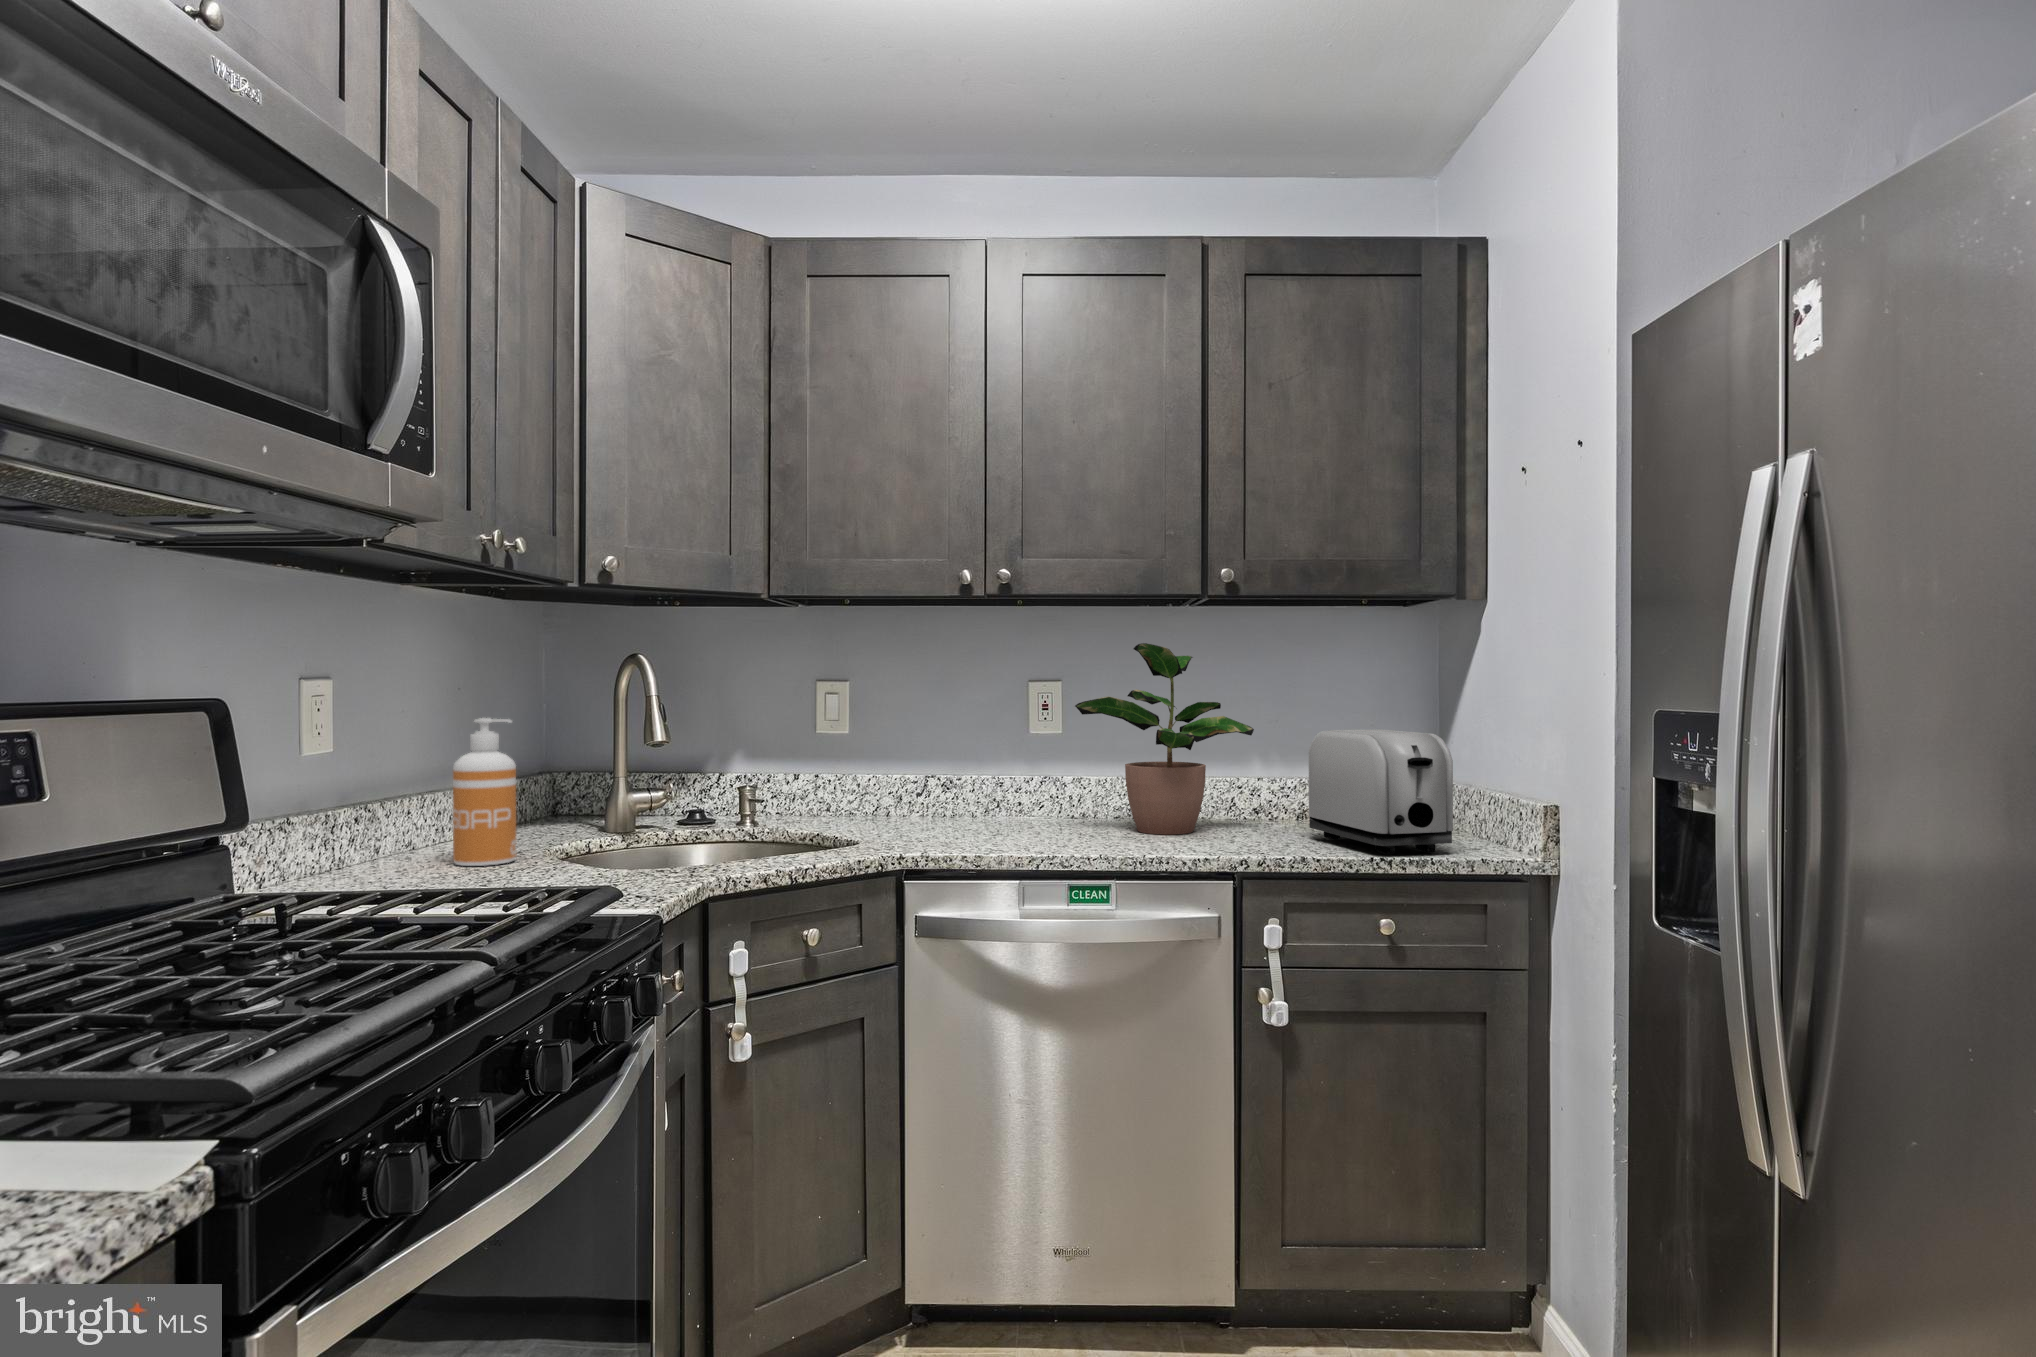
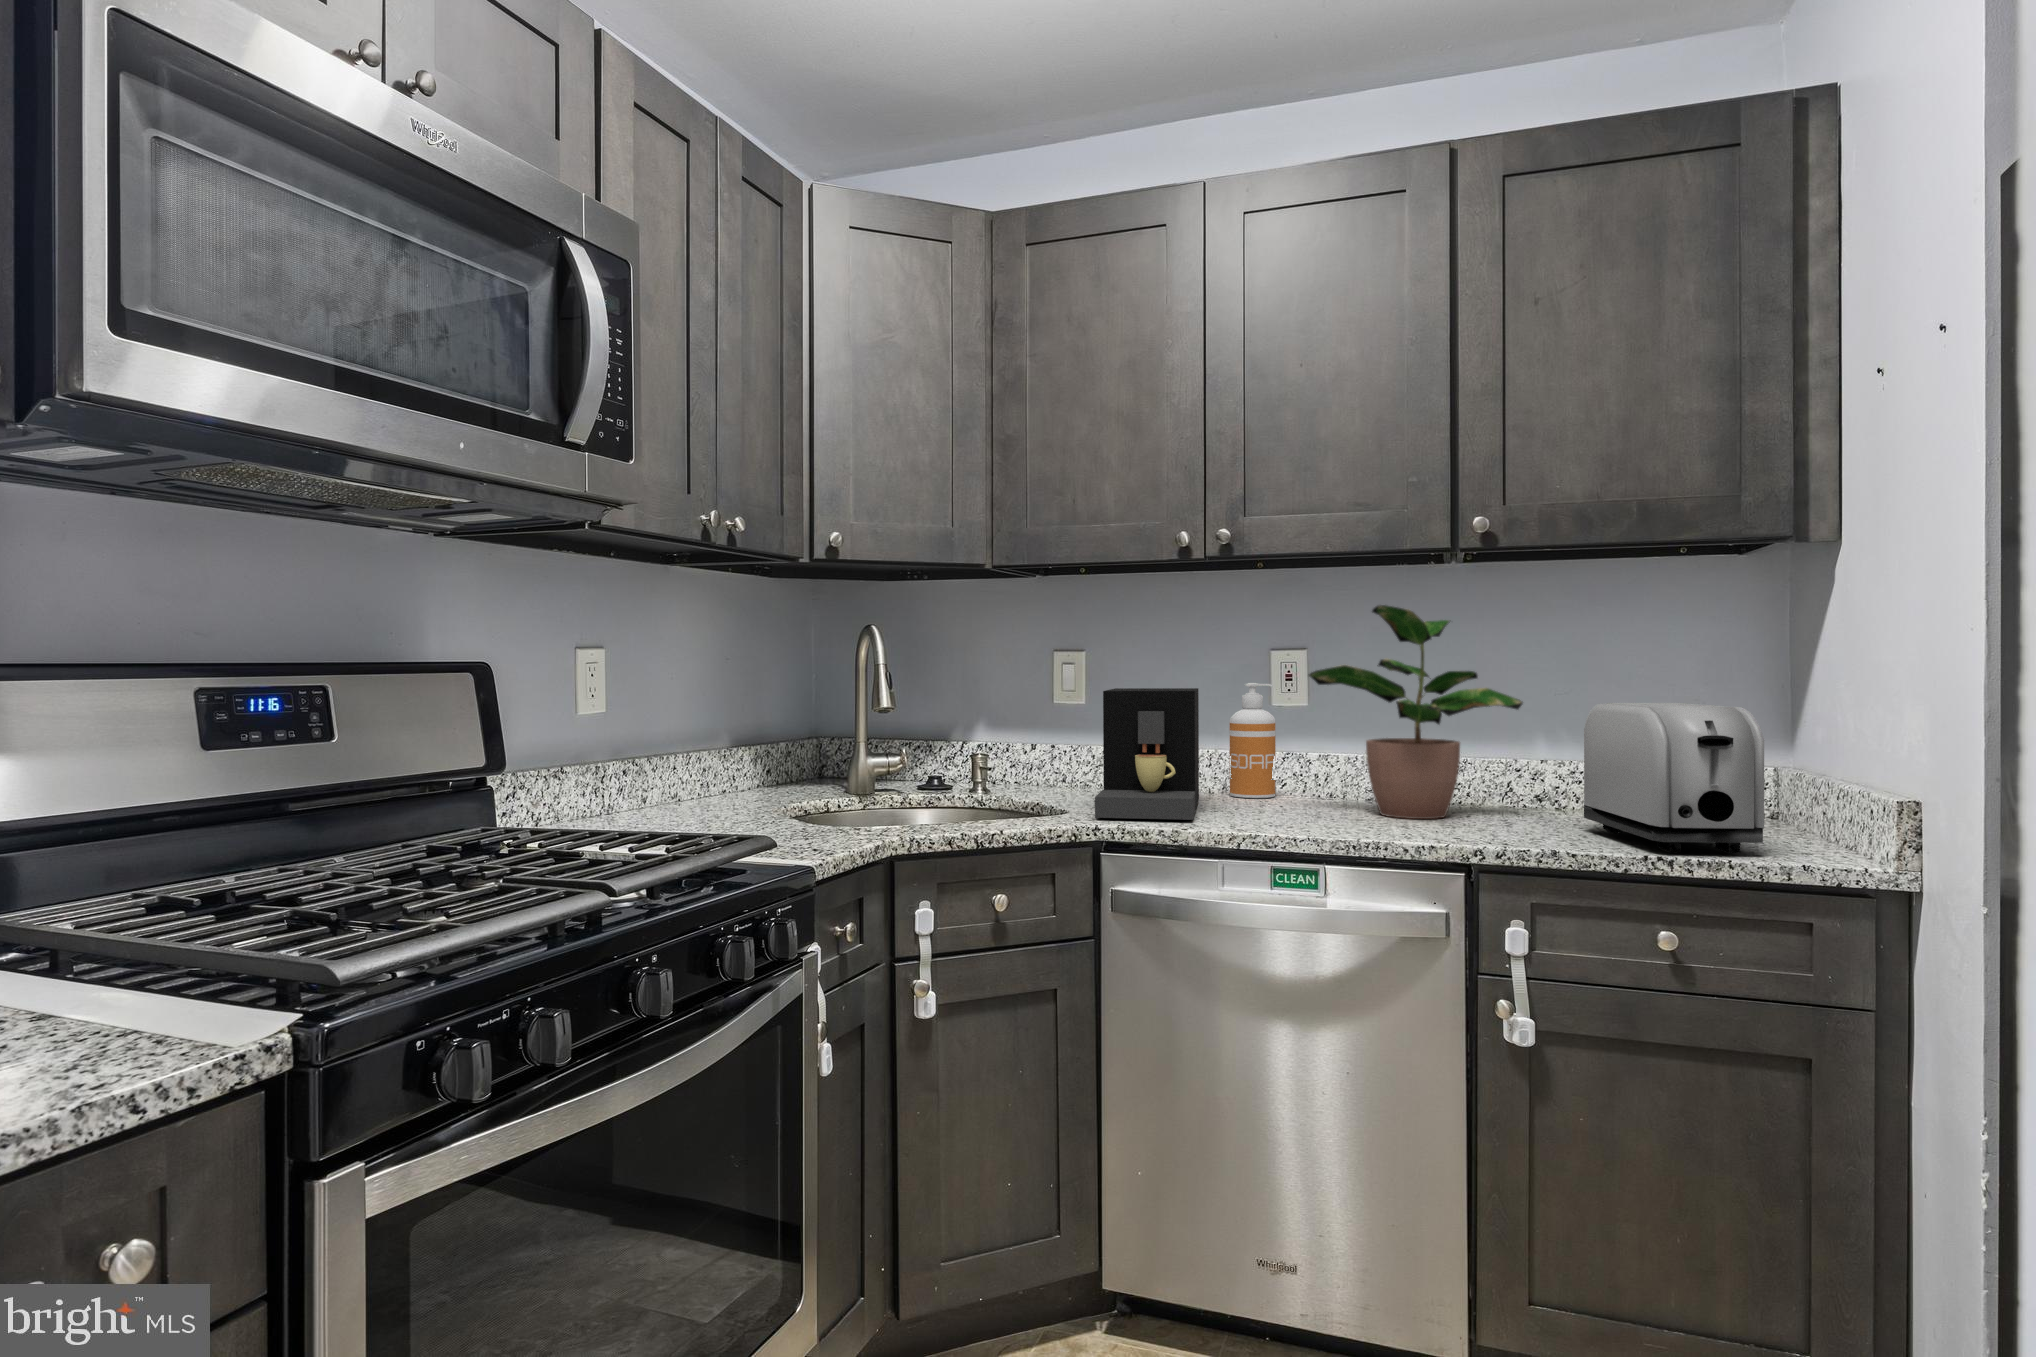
soap dispenser: present [453,718,516,866] -> present [1230,683,1276,798]
coffee maker: none [888,718,985,847] -> present [1095,688,1199,820]

